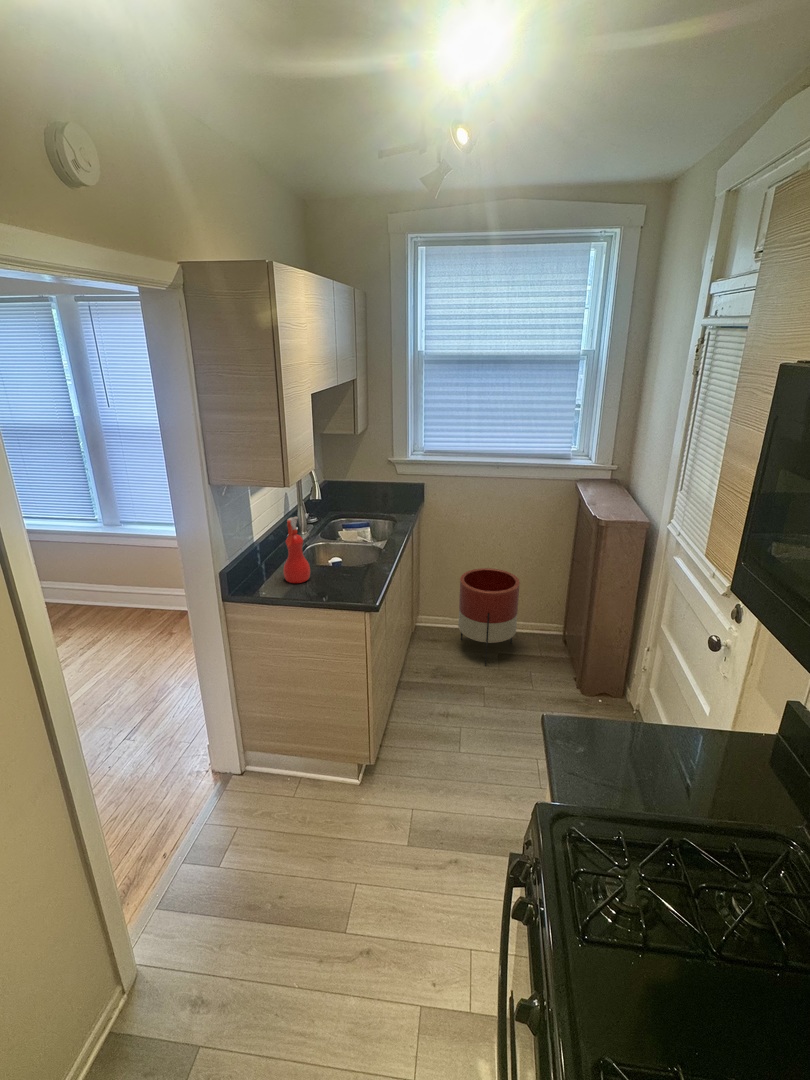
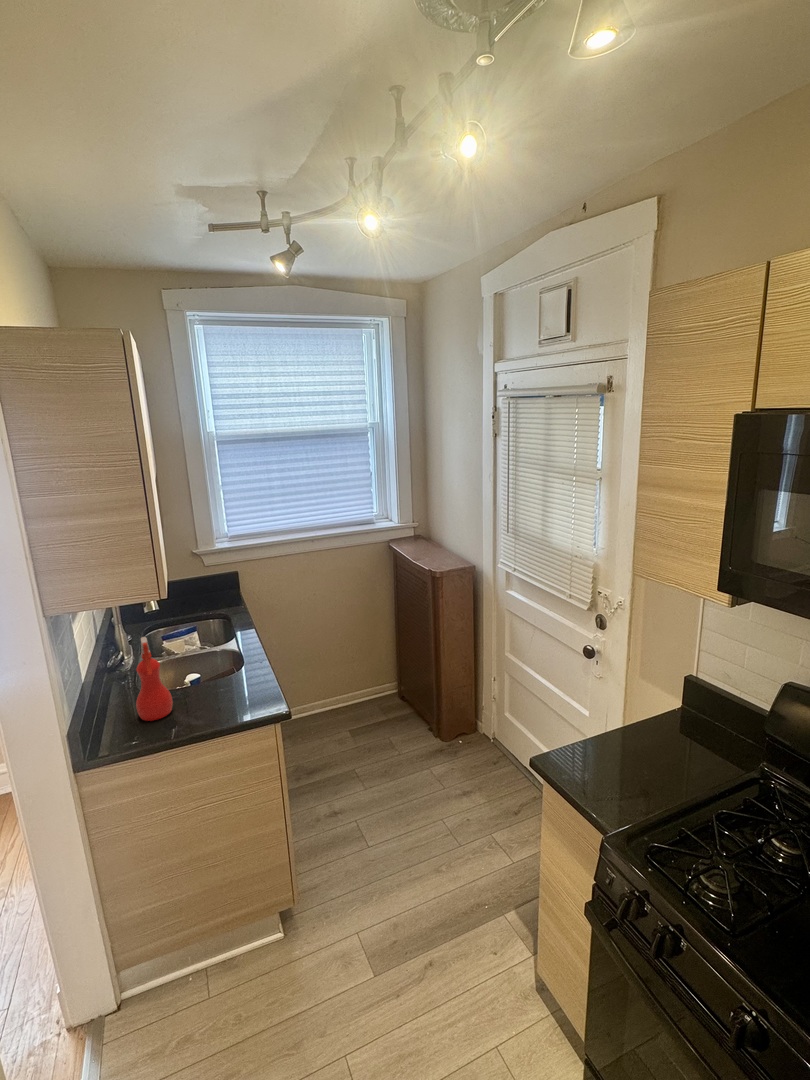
planter: present [458,568,520,666] -> none [298,643,363,747]

